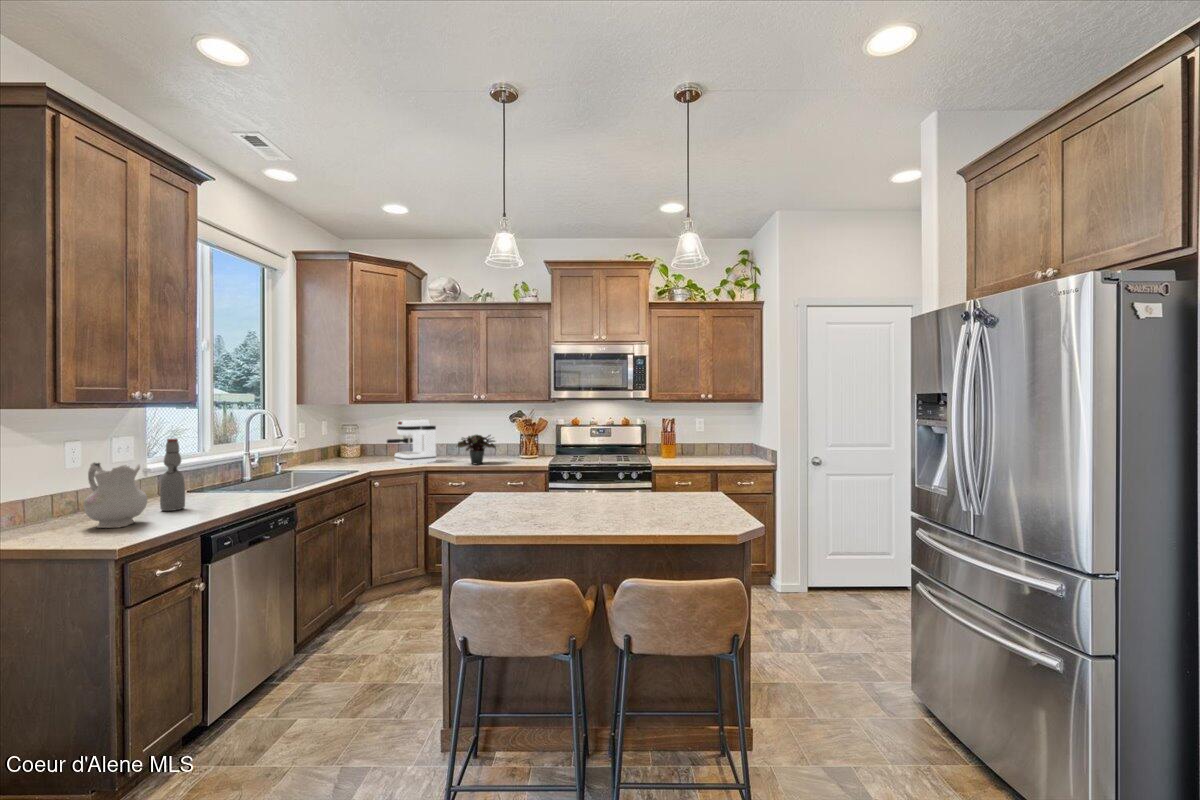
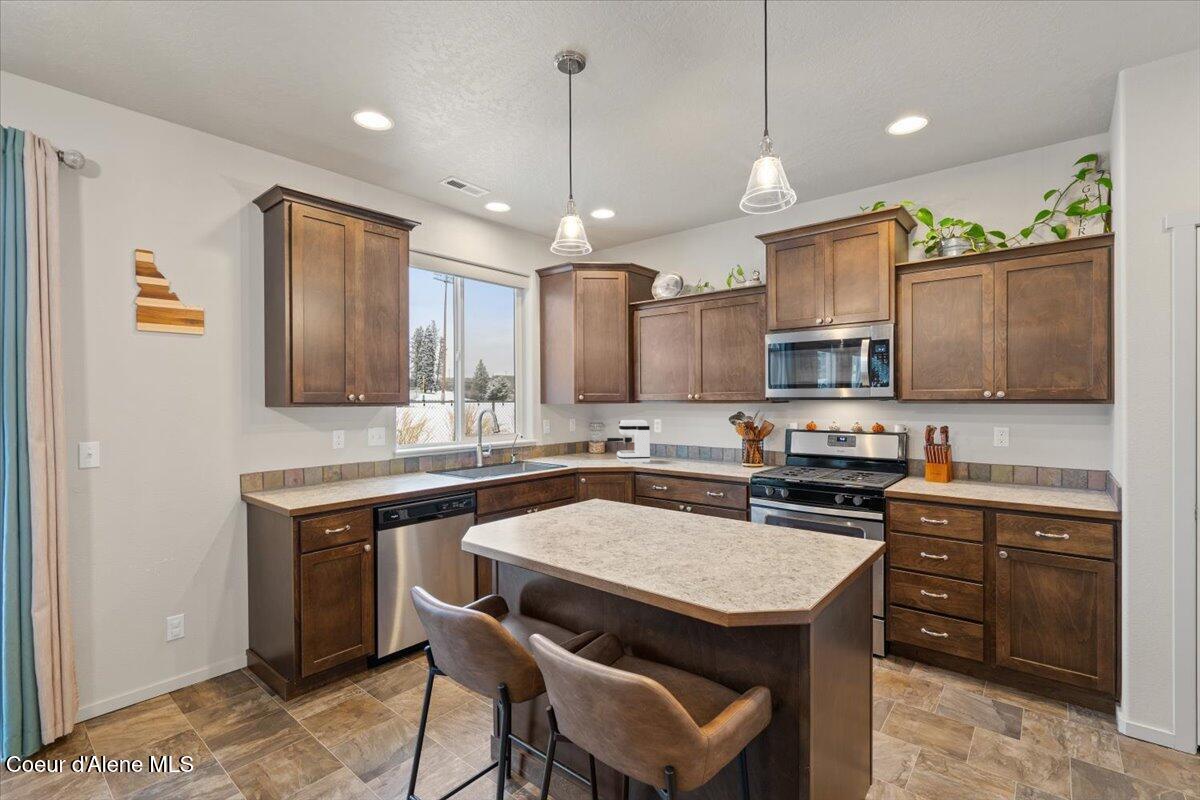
potted plant: present [457,435,495,464] -> none [657,437,703,468]
bottle: present [160,439,185,511] -> none [368,431,384,487]
ceramic pitcher: present [83,463,147,528] -> none [300,447,341,496]

